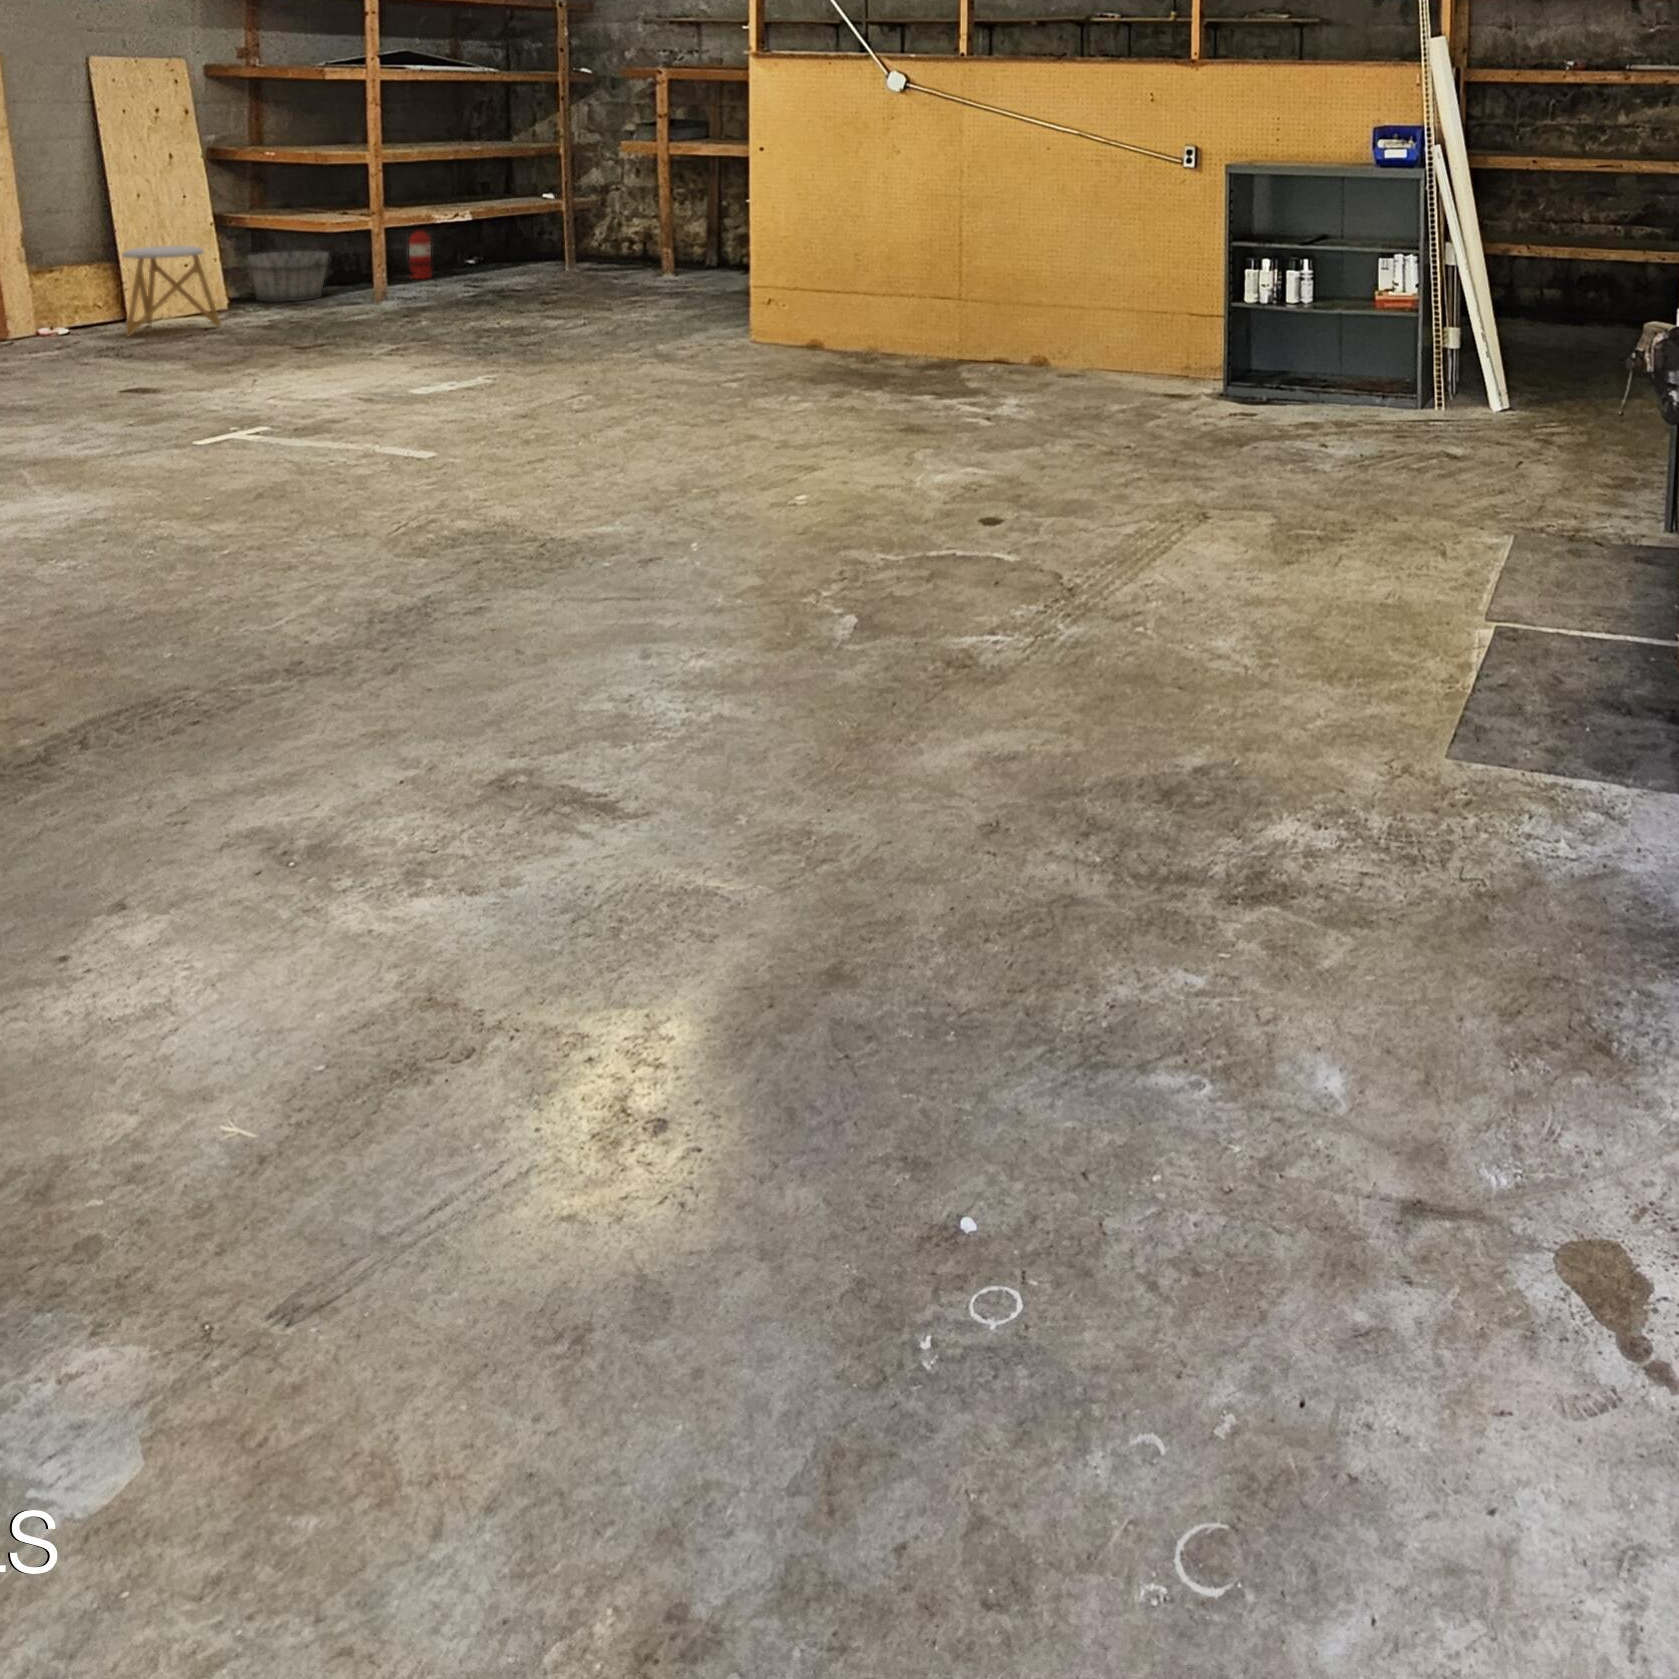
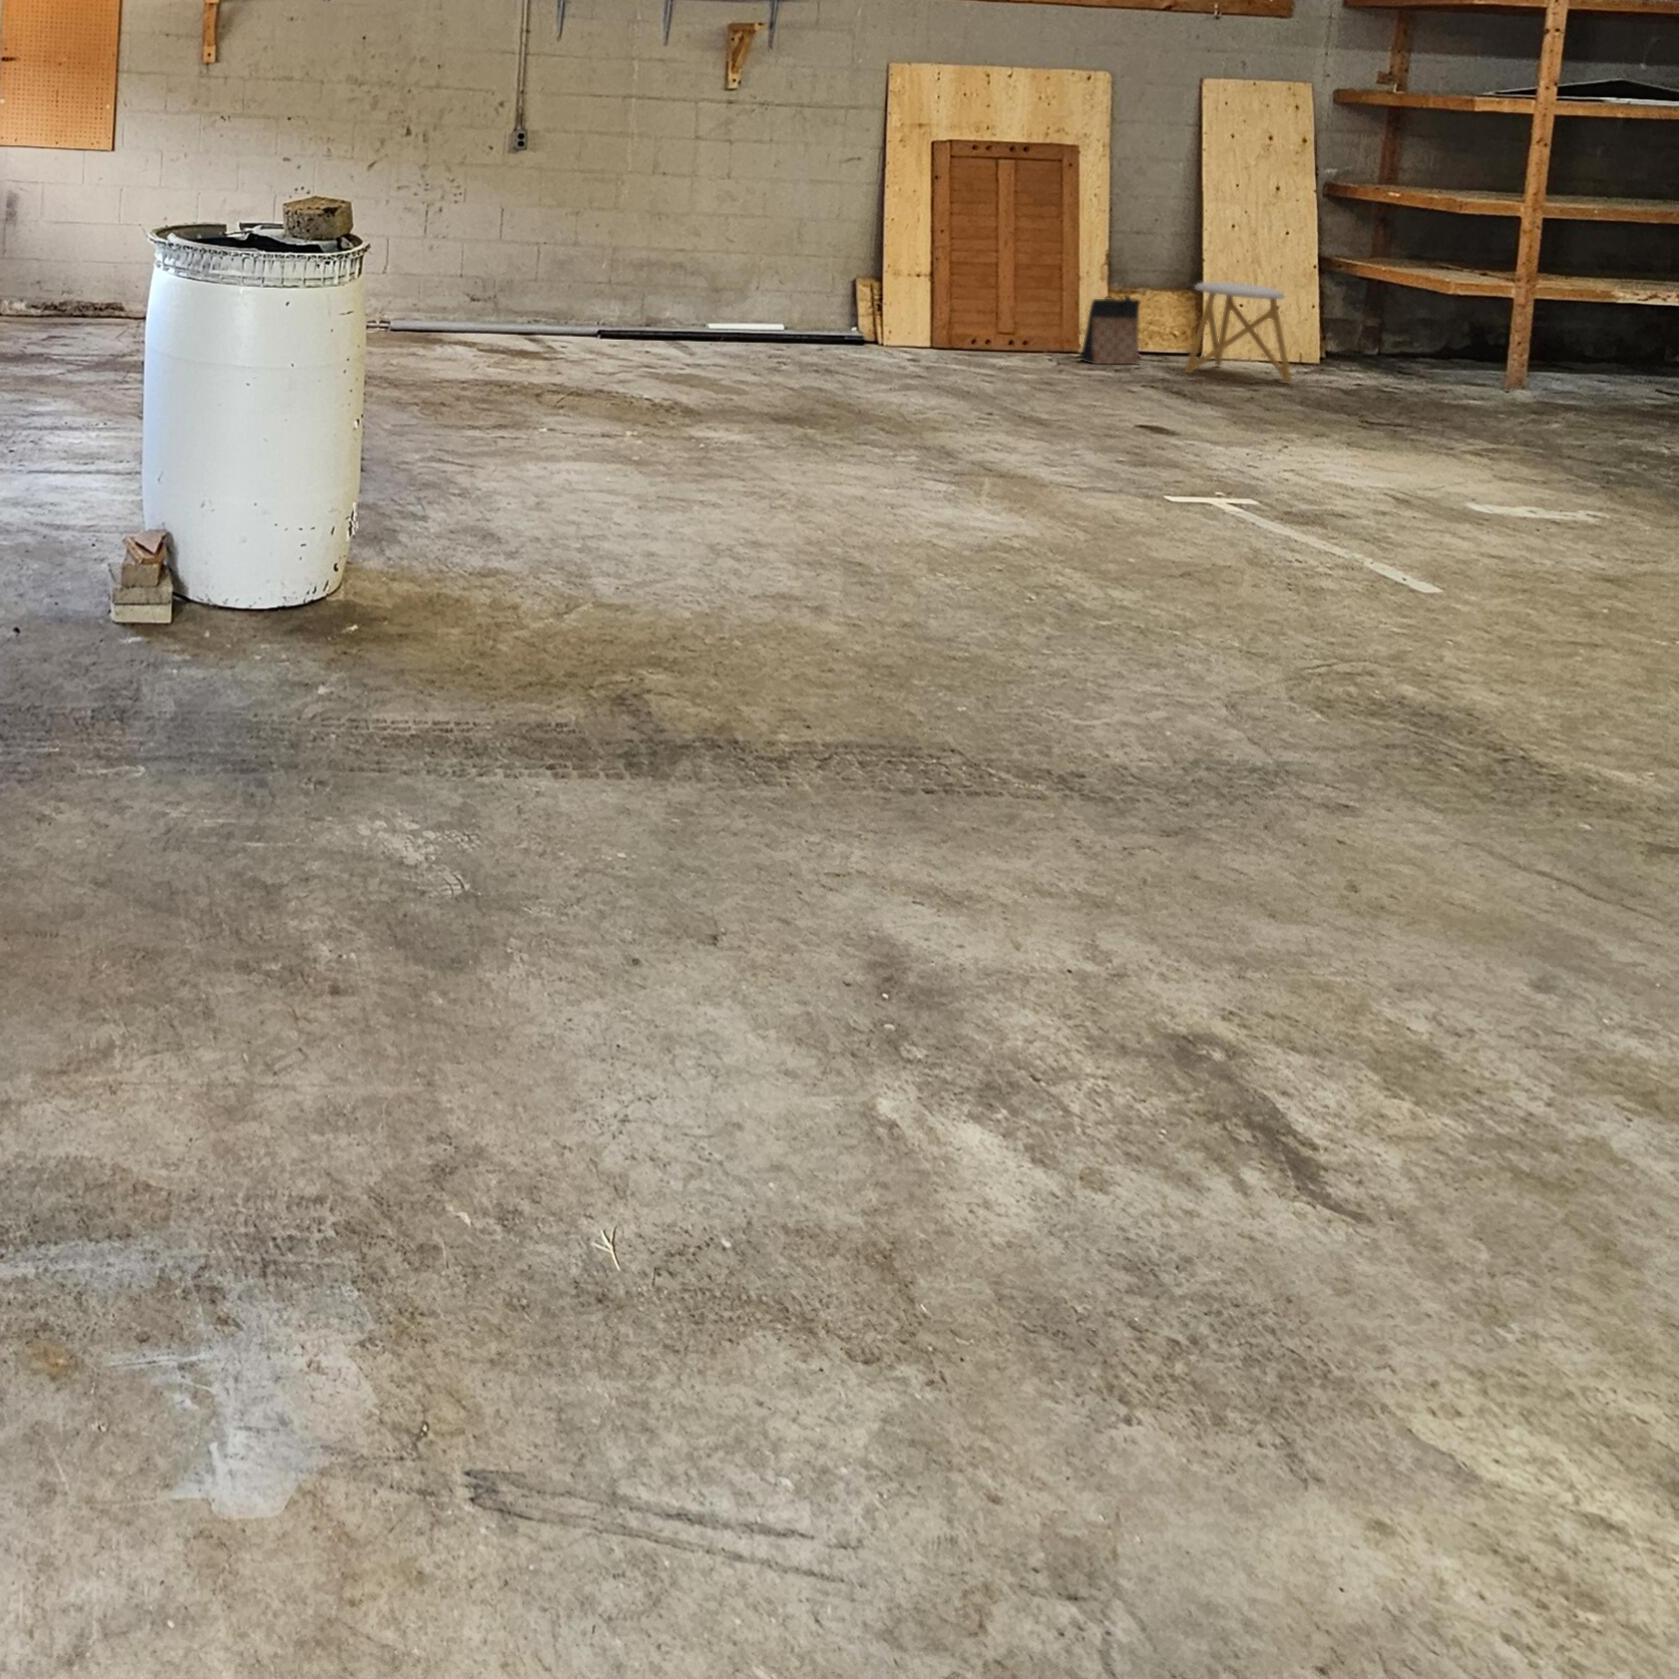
fire extinguisher: present [407,231,432,279] -> none [1580,294,1645,379]
wooden bucket: present [248,240,329,302] -> none [1351,296,1458,375]
bag: none [14,272,77,347] -> present [1080,295,1140,364]

